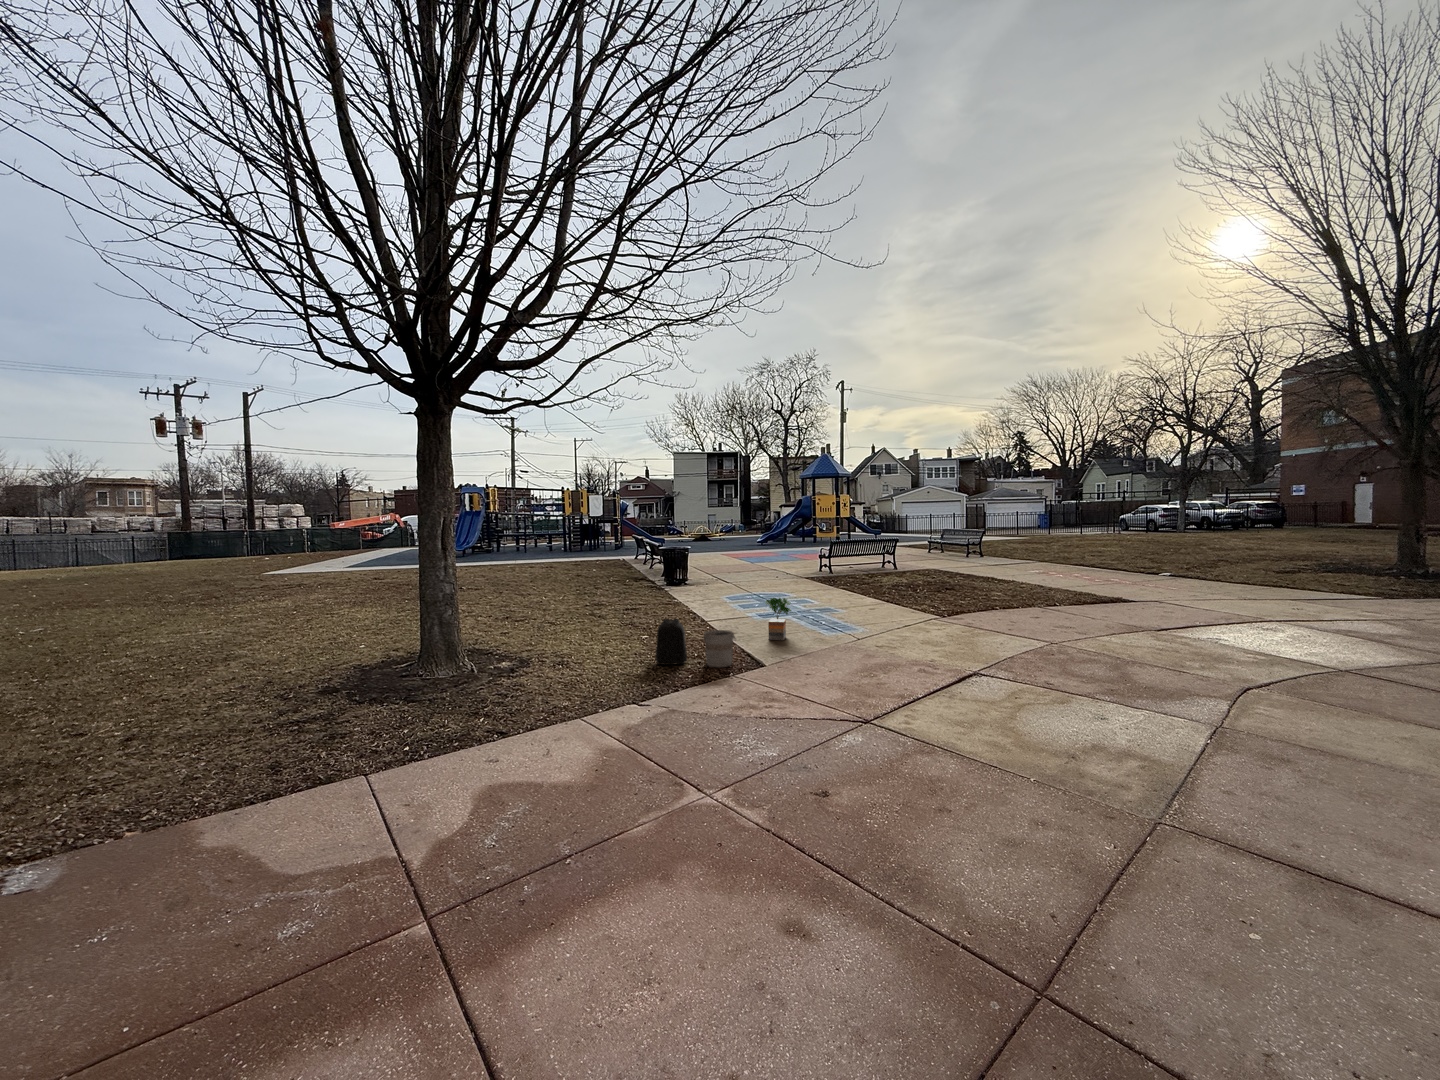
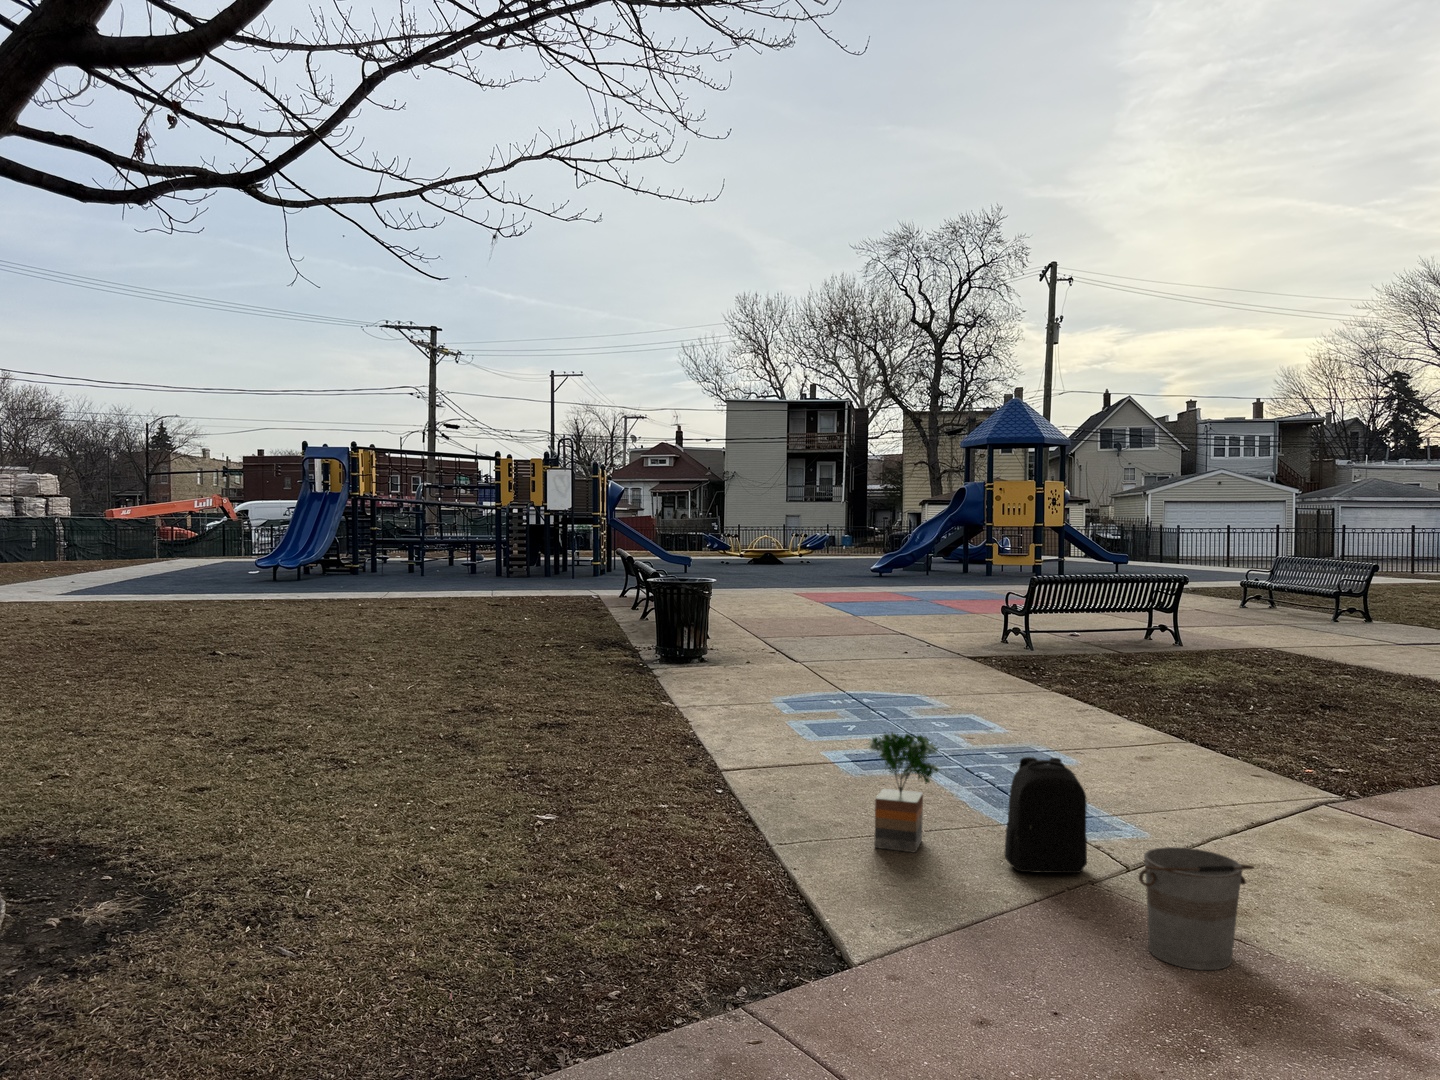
backpack: present [655,619,687,665] -> present [1005,757,1087,873]
bucket: present [702,630,735,667] -> present [1139,847,1254,970]

